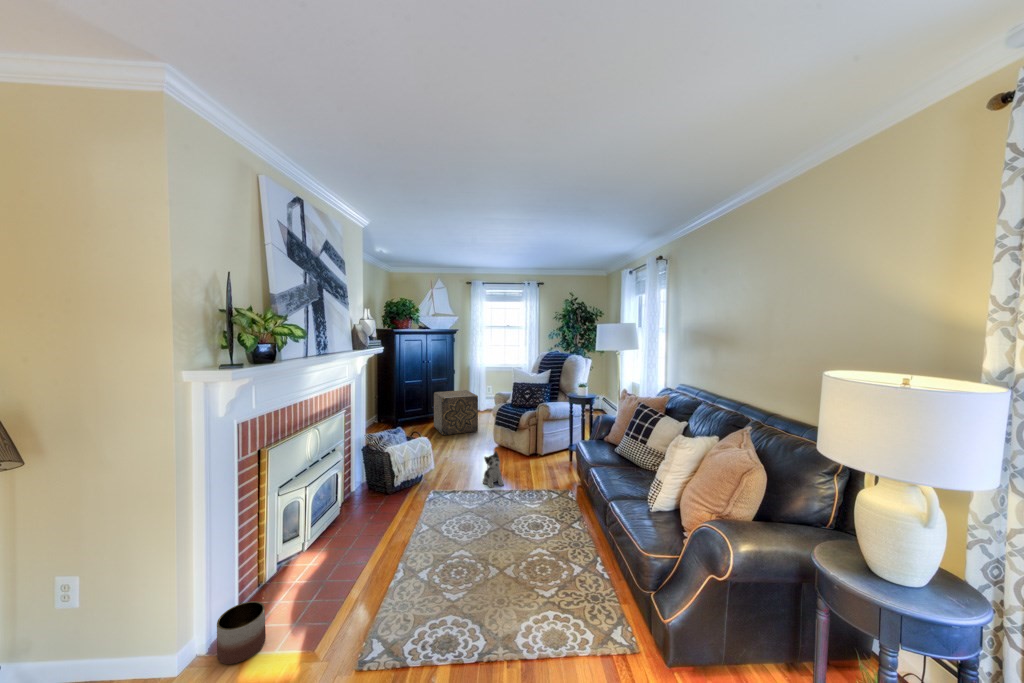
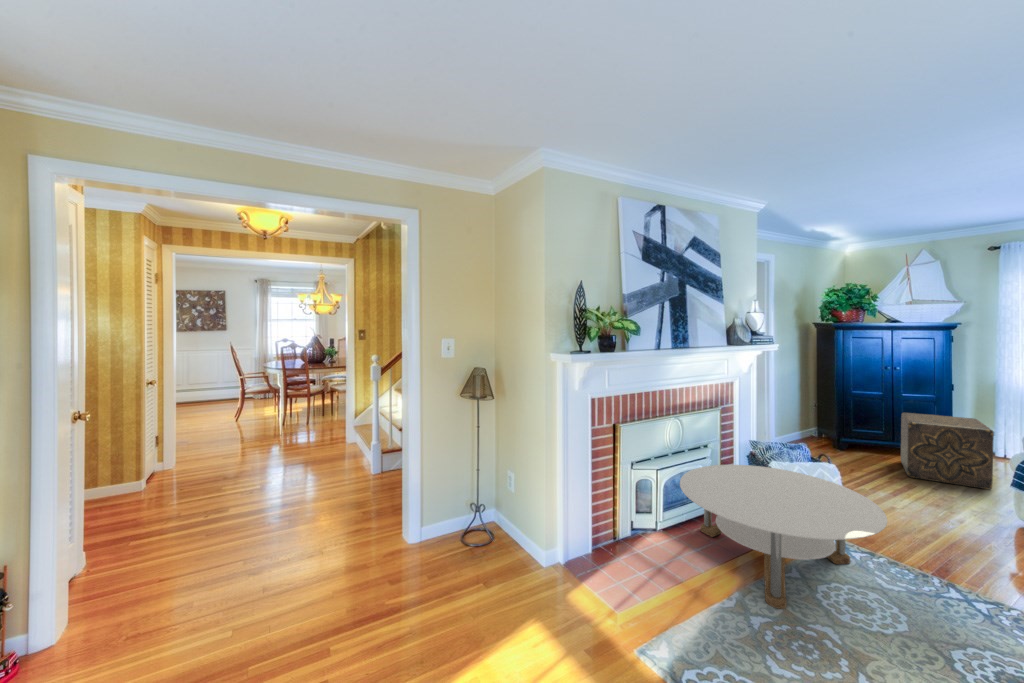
round table: none [329,449,476,558] -> present [680,465,887,609]
plush toy: present [483,451,504,487] -> none [940,524,991,587]
planter: present [217,601,266,664] -> none [563,542,595,585]

